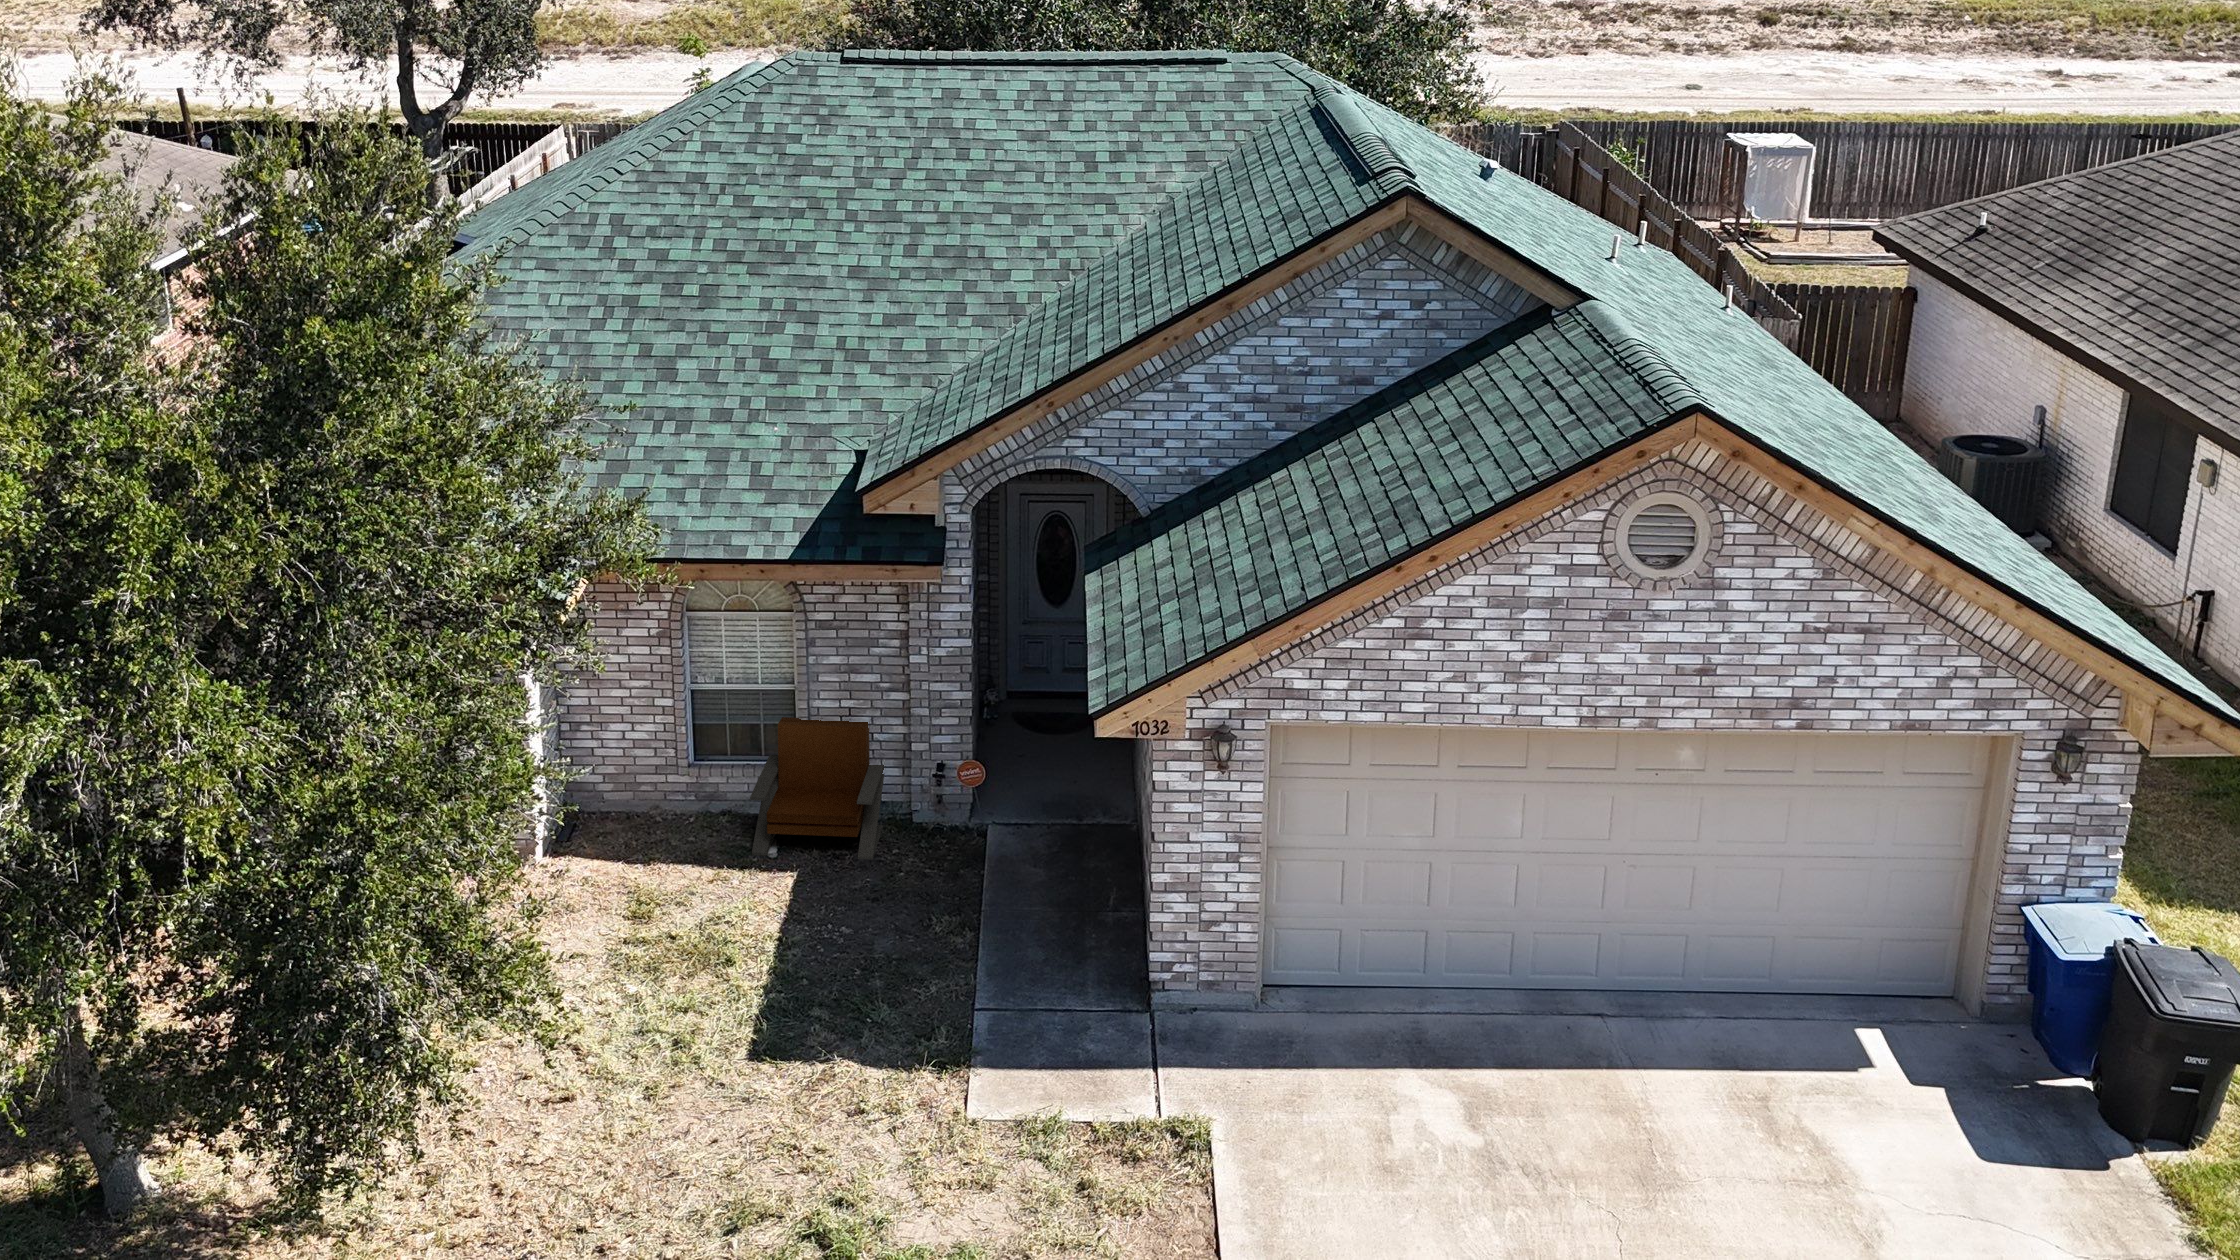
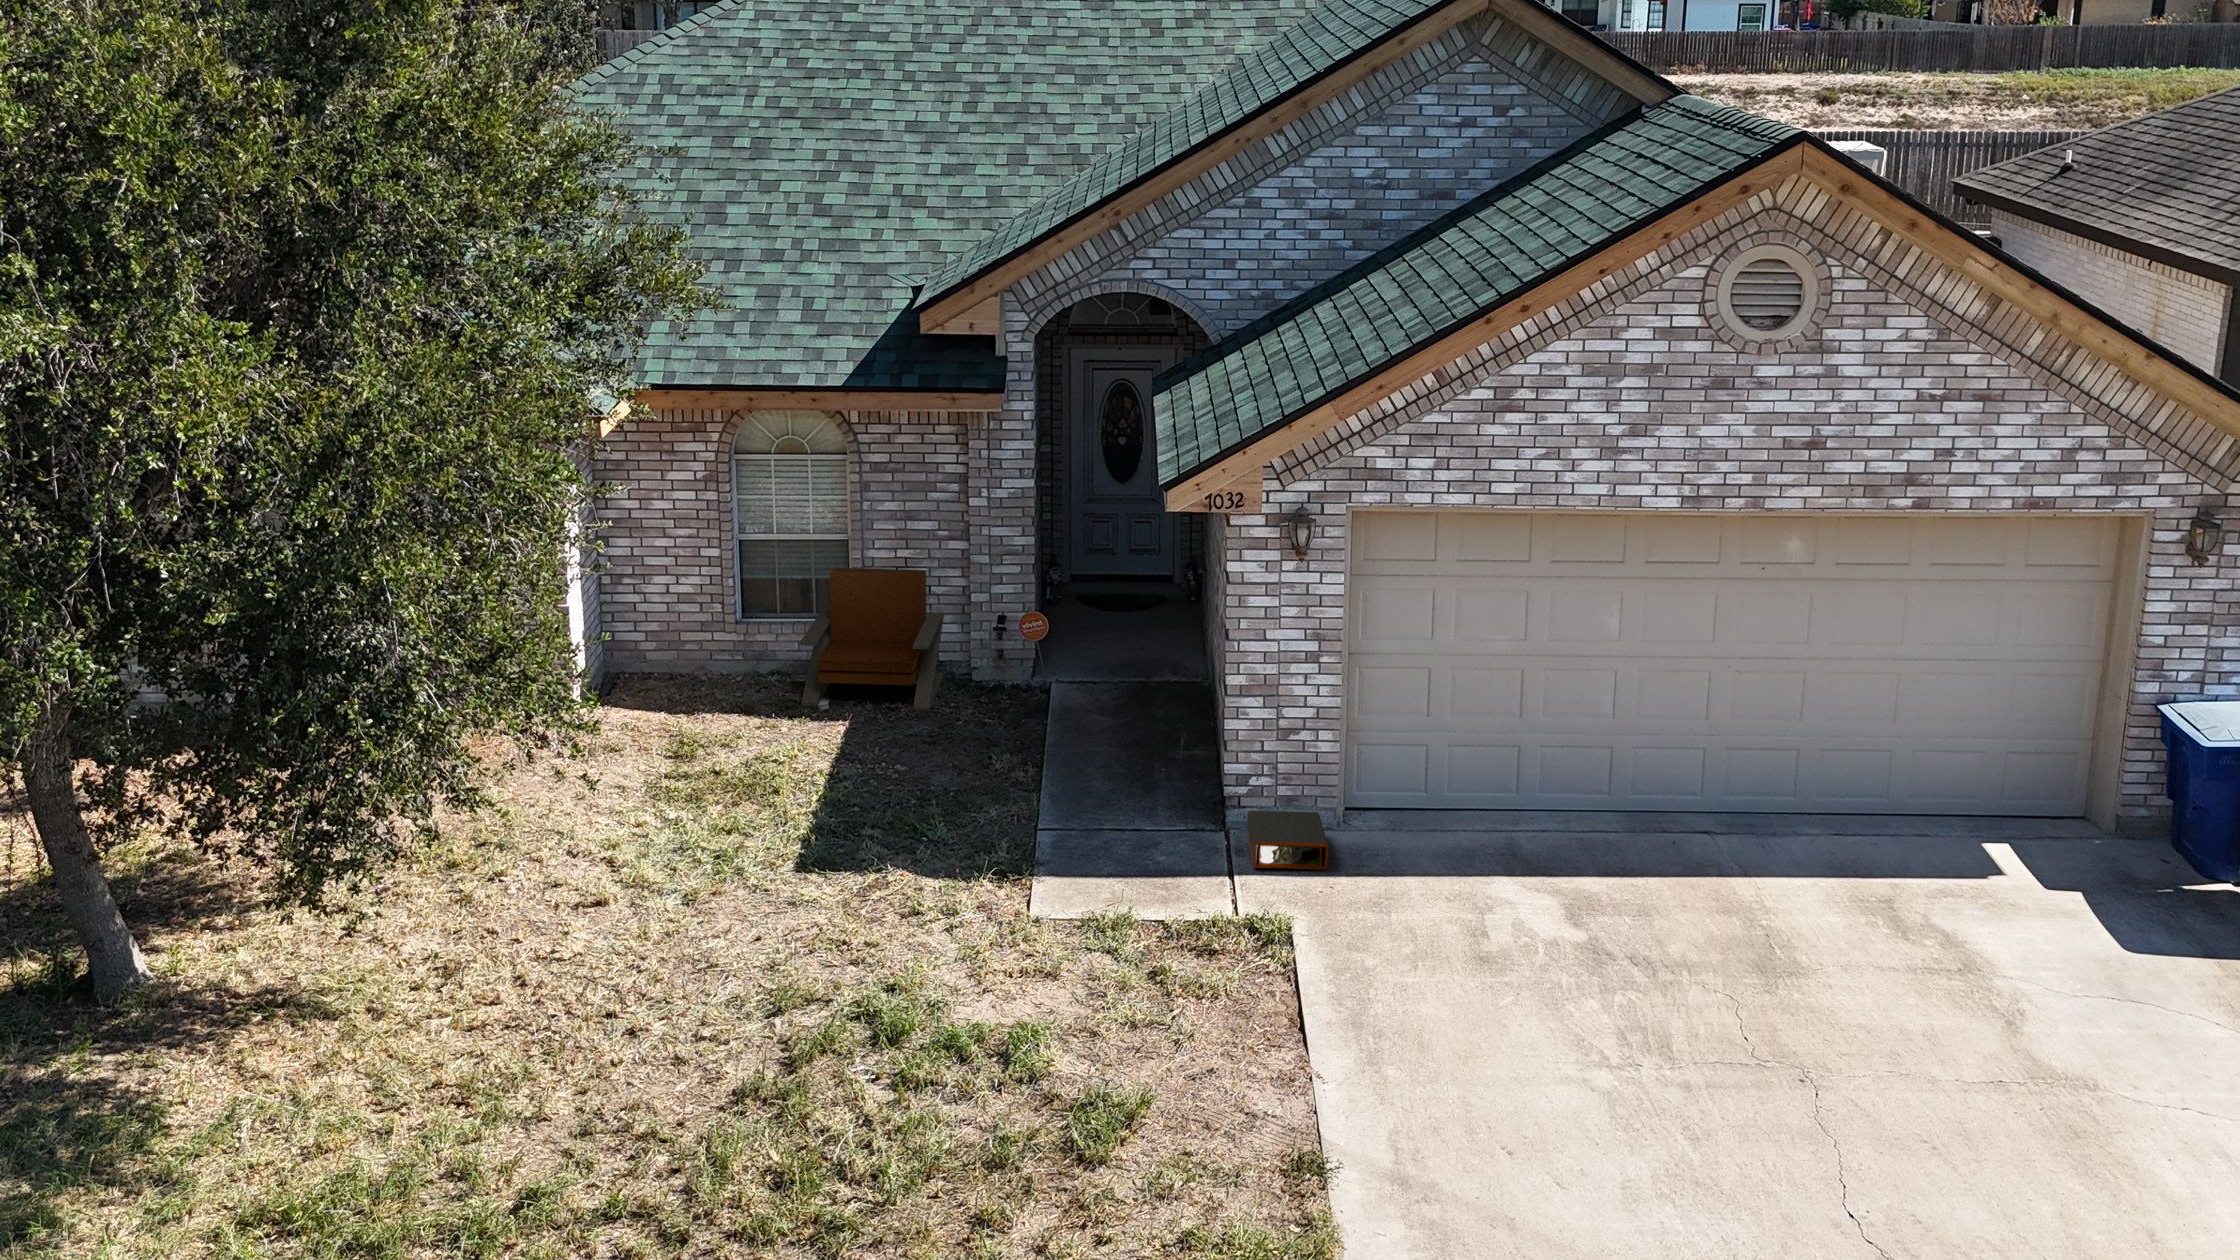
storage box: none [1171,995,1246,1059] -> present [1247,811,1328,870]

